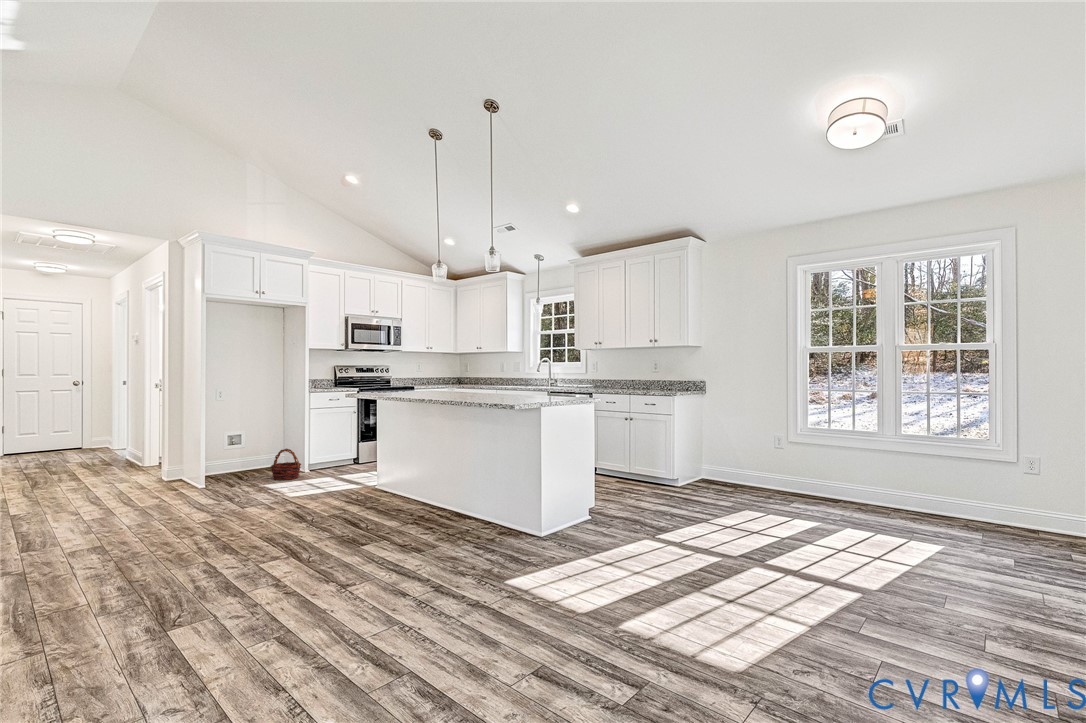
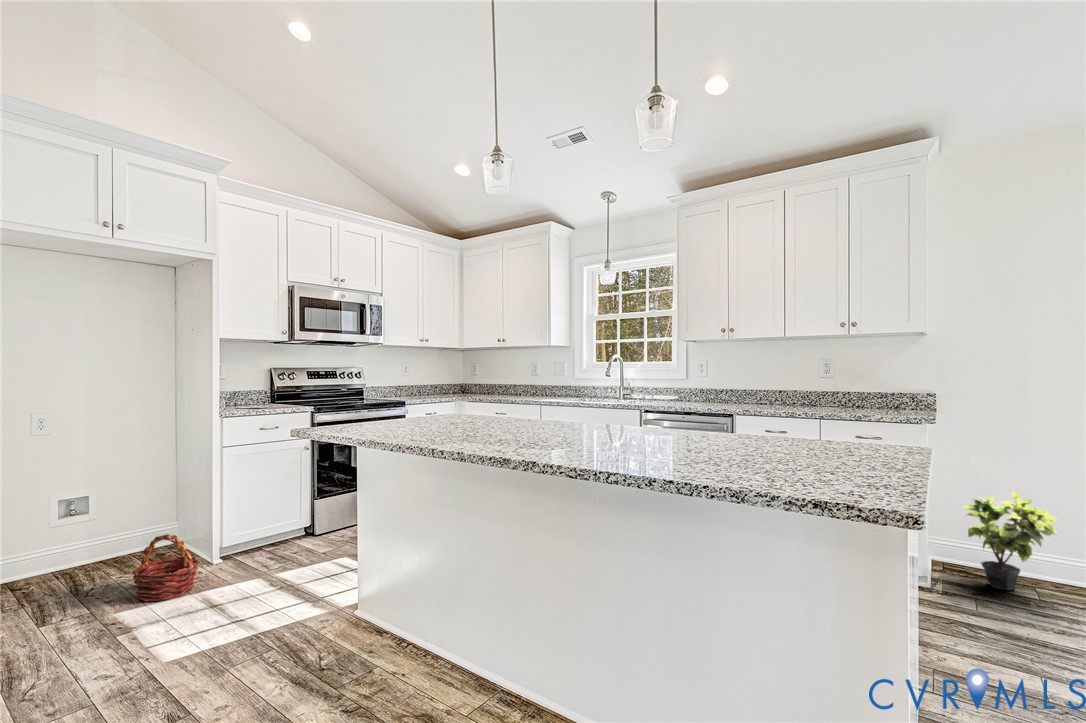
potted plant: none [706,434,747,487] -> present [962,492,1058,590]

